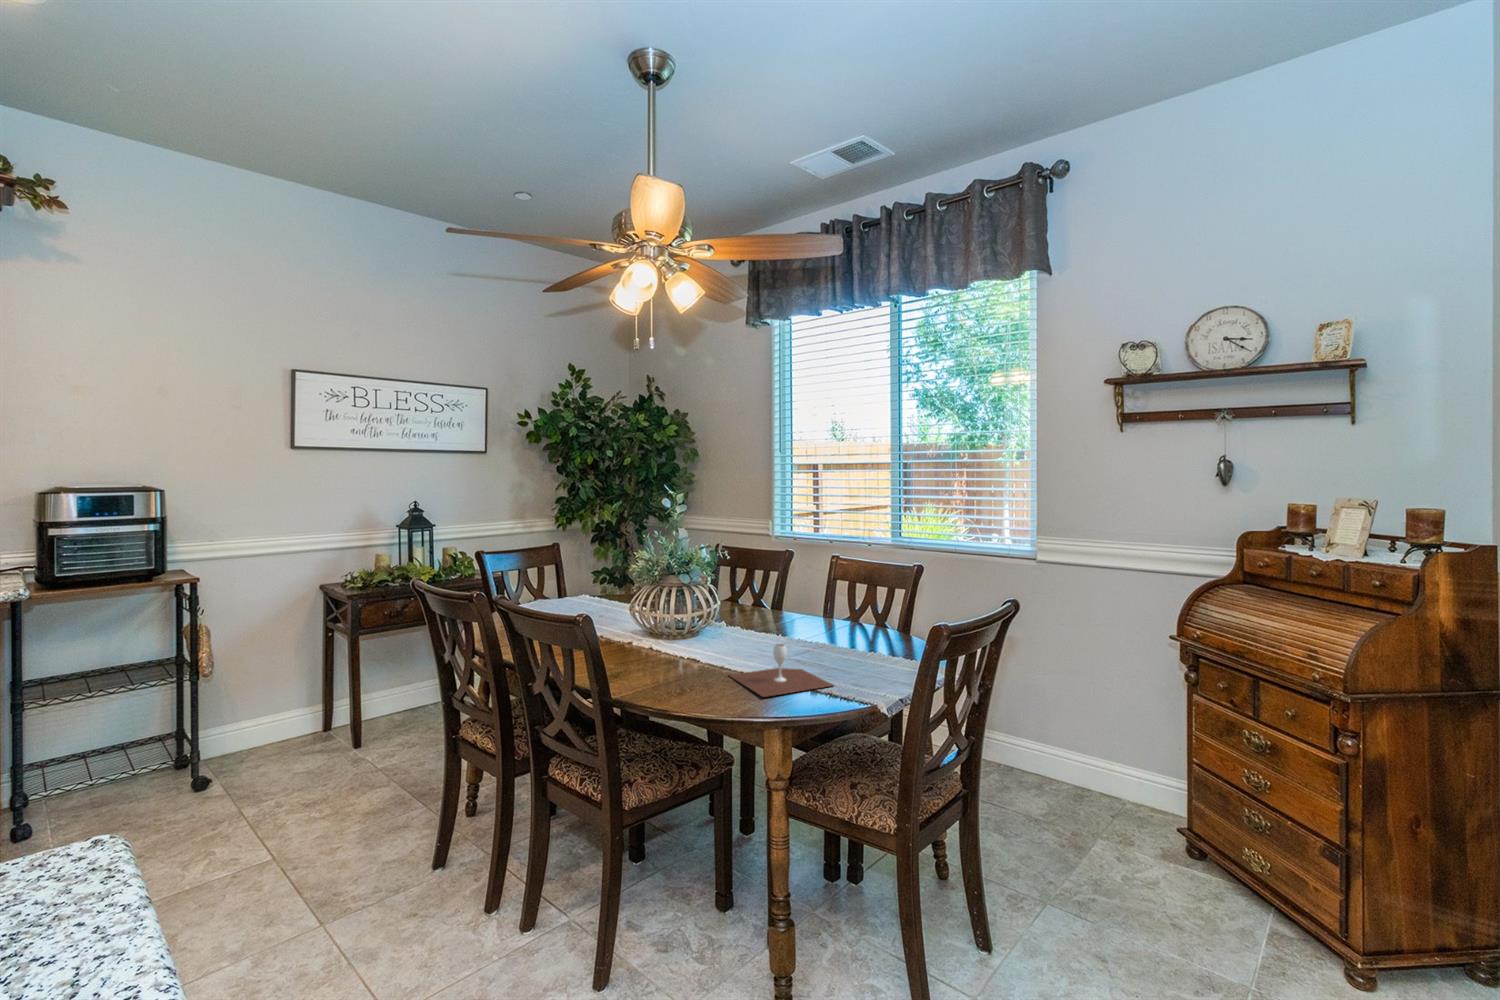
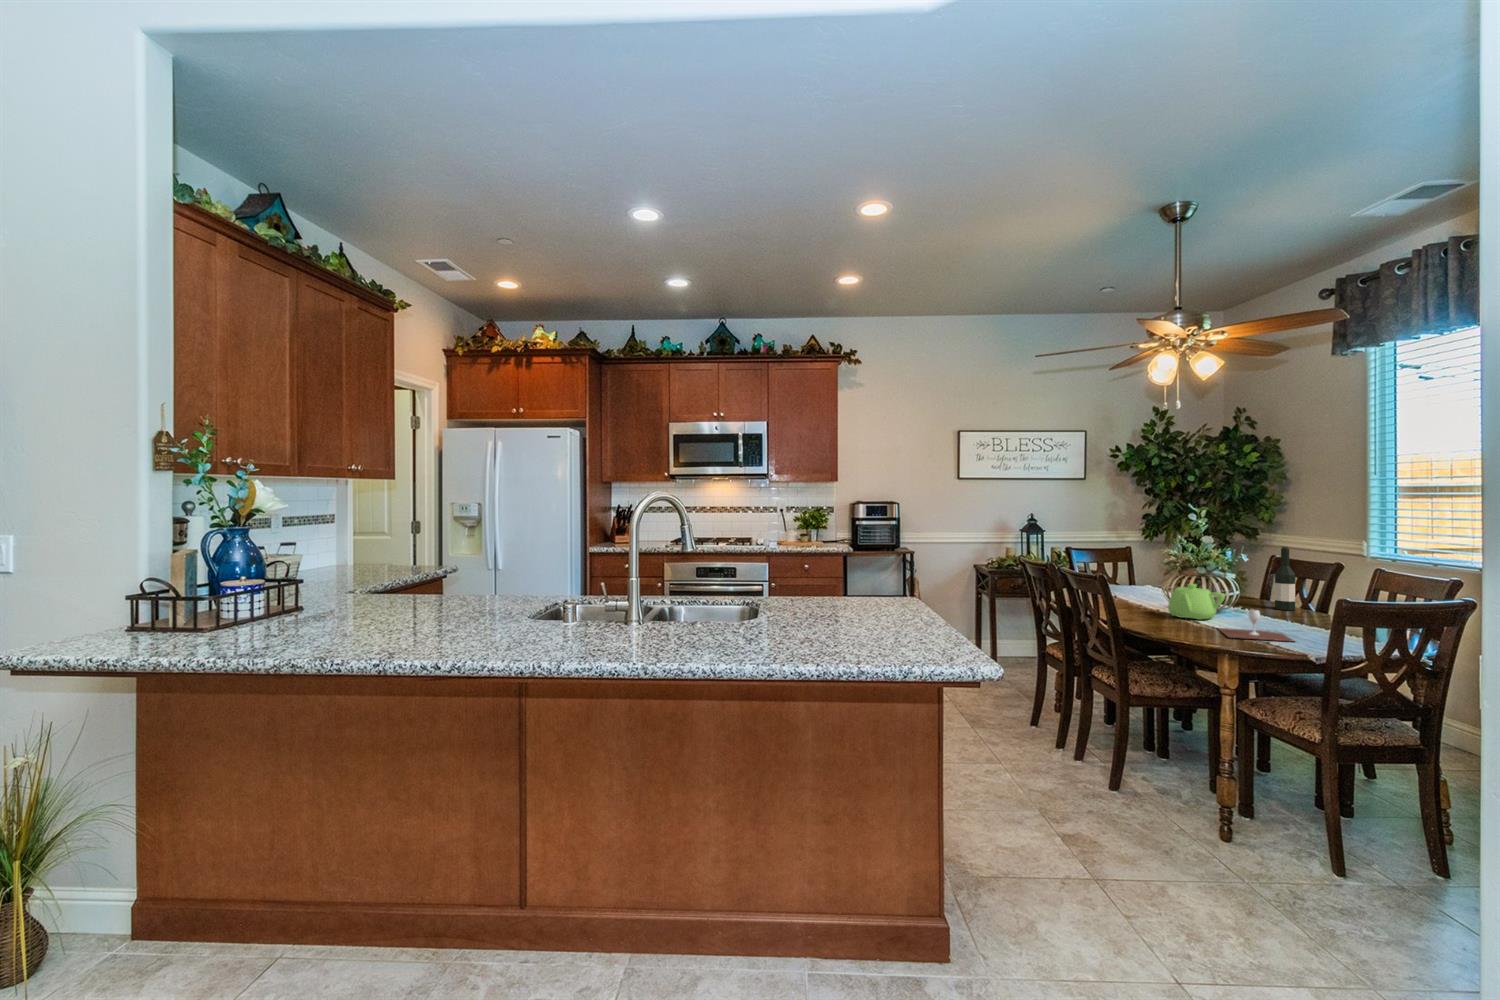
wine bottle: none [747,540,769,621] -> present [1275,547,1295,610]
teapot: none [653,607,723,661] -> present [1168,584,1225,620]

